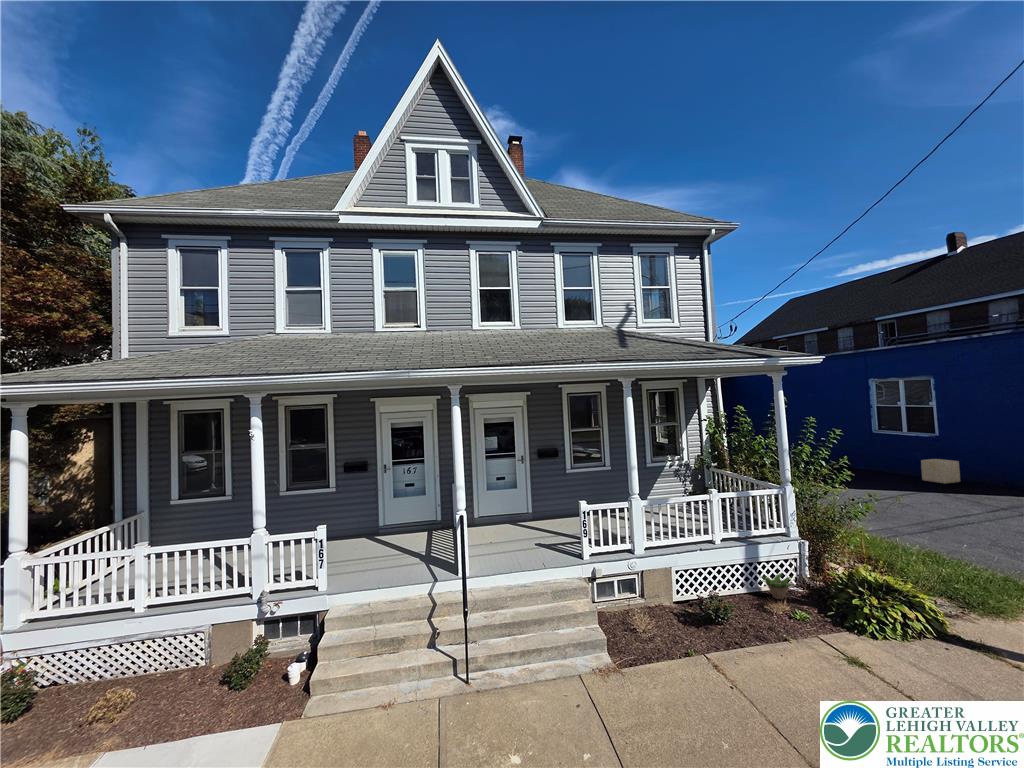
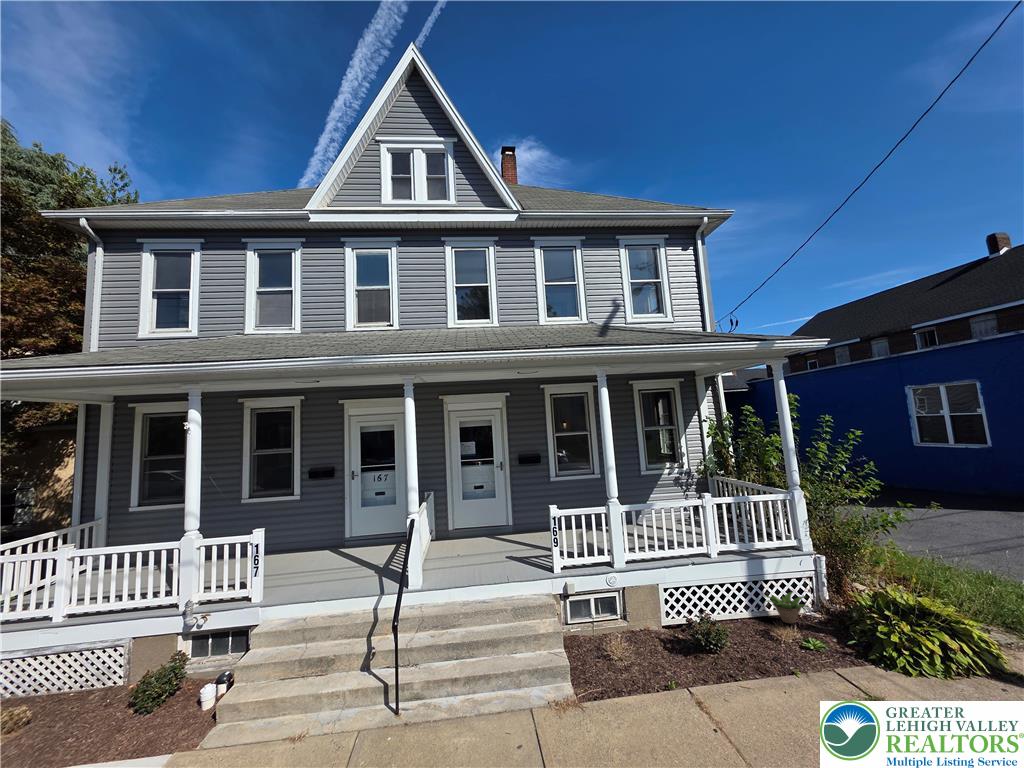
cardboard box: present [921,459,960,484] -> none [965,469,1014,497]

